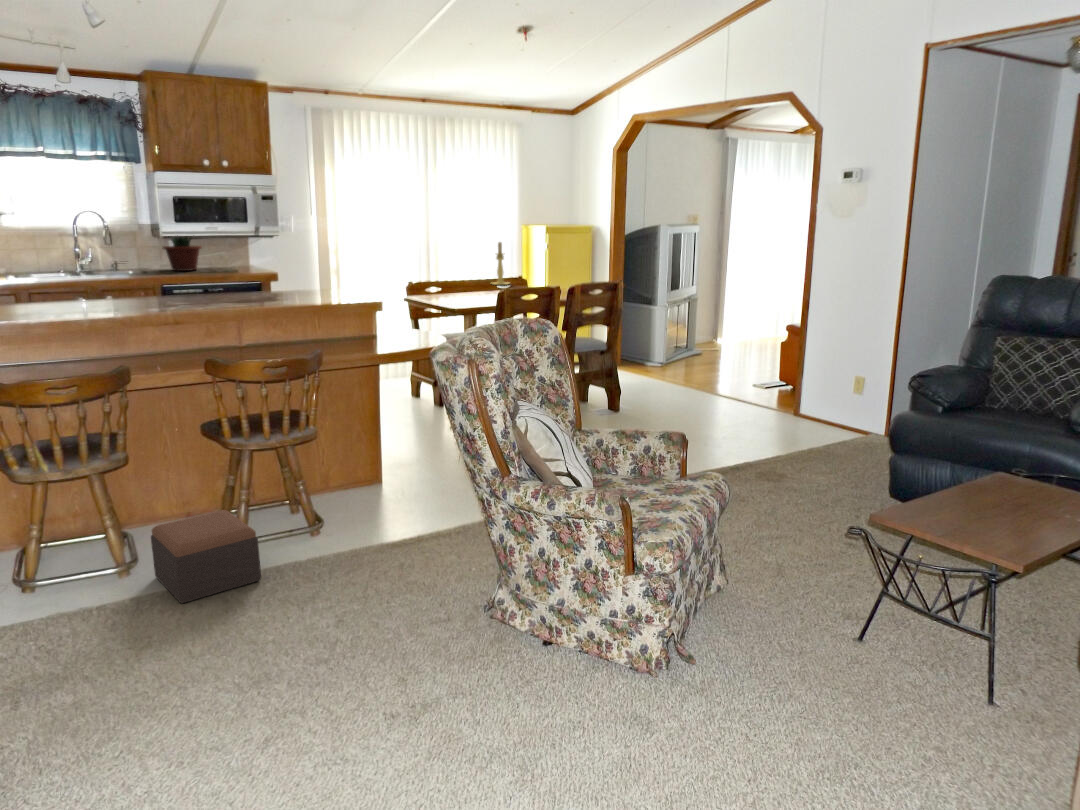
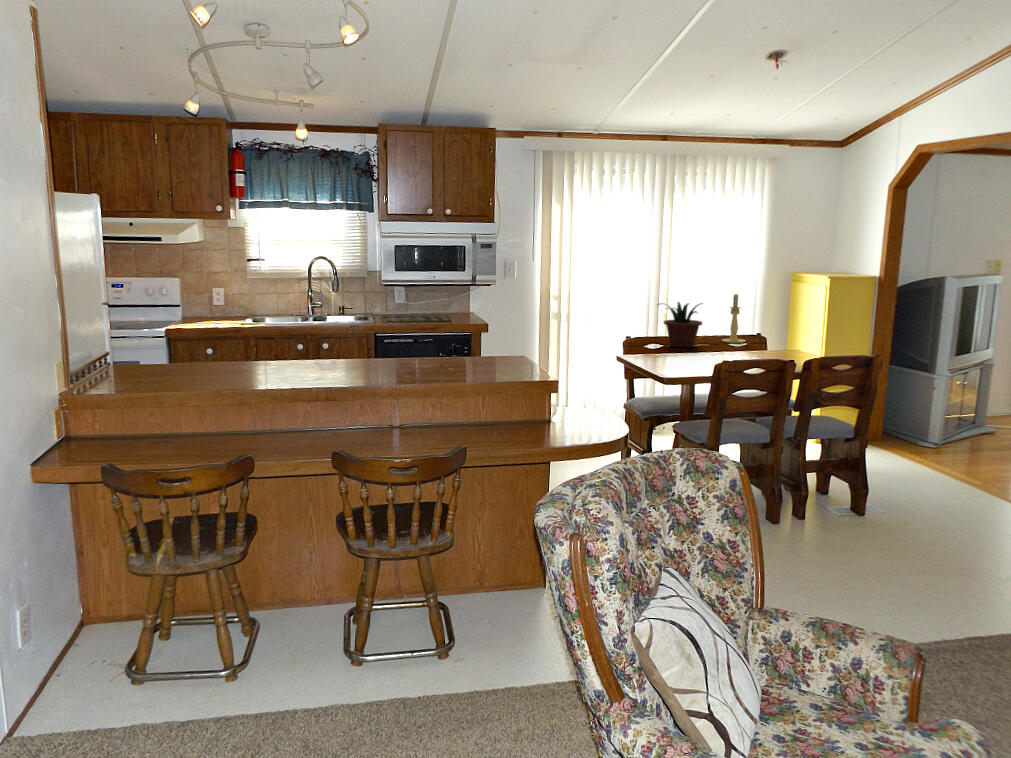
potted plant: present [162,236,202,271] -> present [659,302,702,347]
footstool: present [151,510,261,603] -> none [257,622,360,738]

